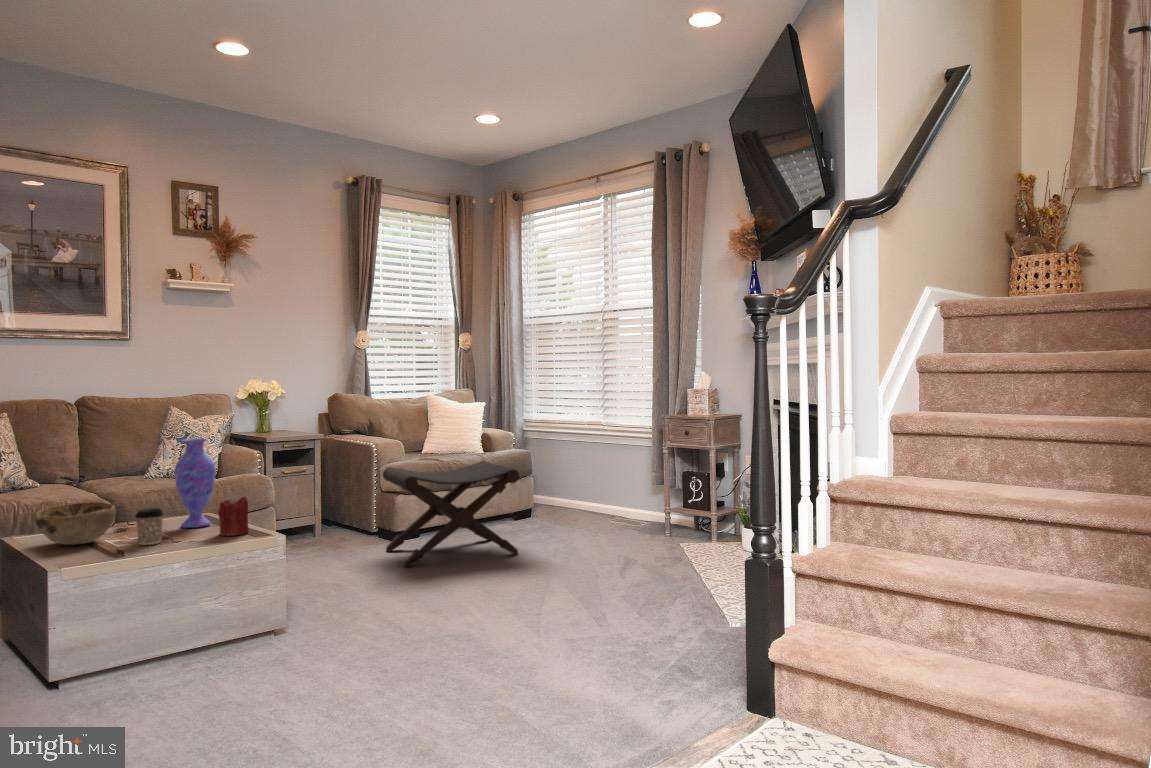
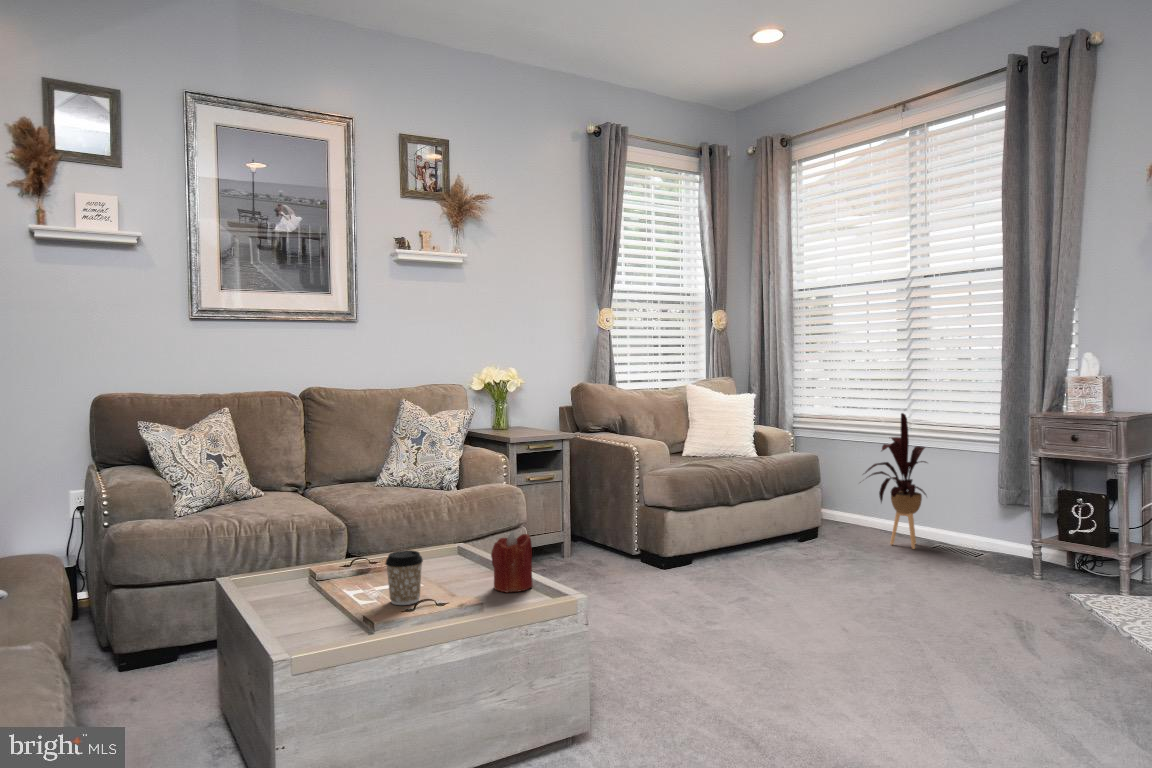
house plant: none [559,417,612,521] -> present [865,413,927,549]
vase: present [174,439,216,528] -> none [428,447,480,572]
footstool: present [383,461,519,567] -> none [656,471,846,615]
decorative bowl: present [35,502,116,545] -> none [258,535,359,598]

